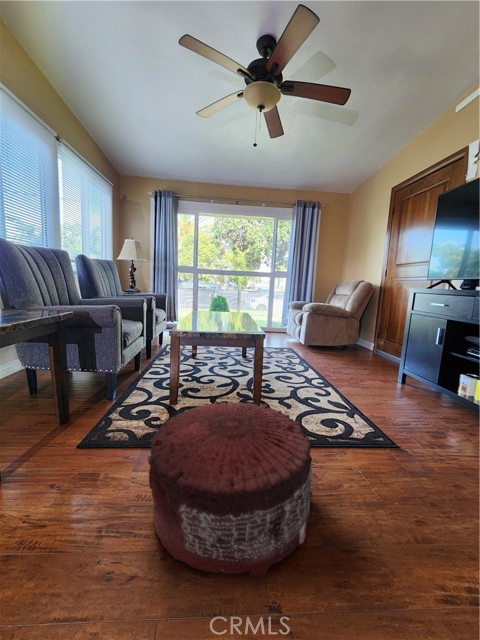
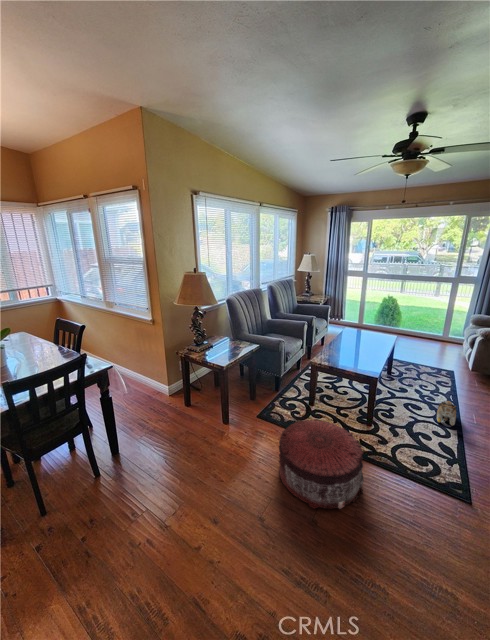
plush toy: none [306,357,330,385] -> present [437,401,456,426]

